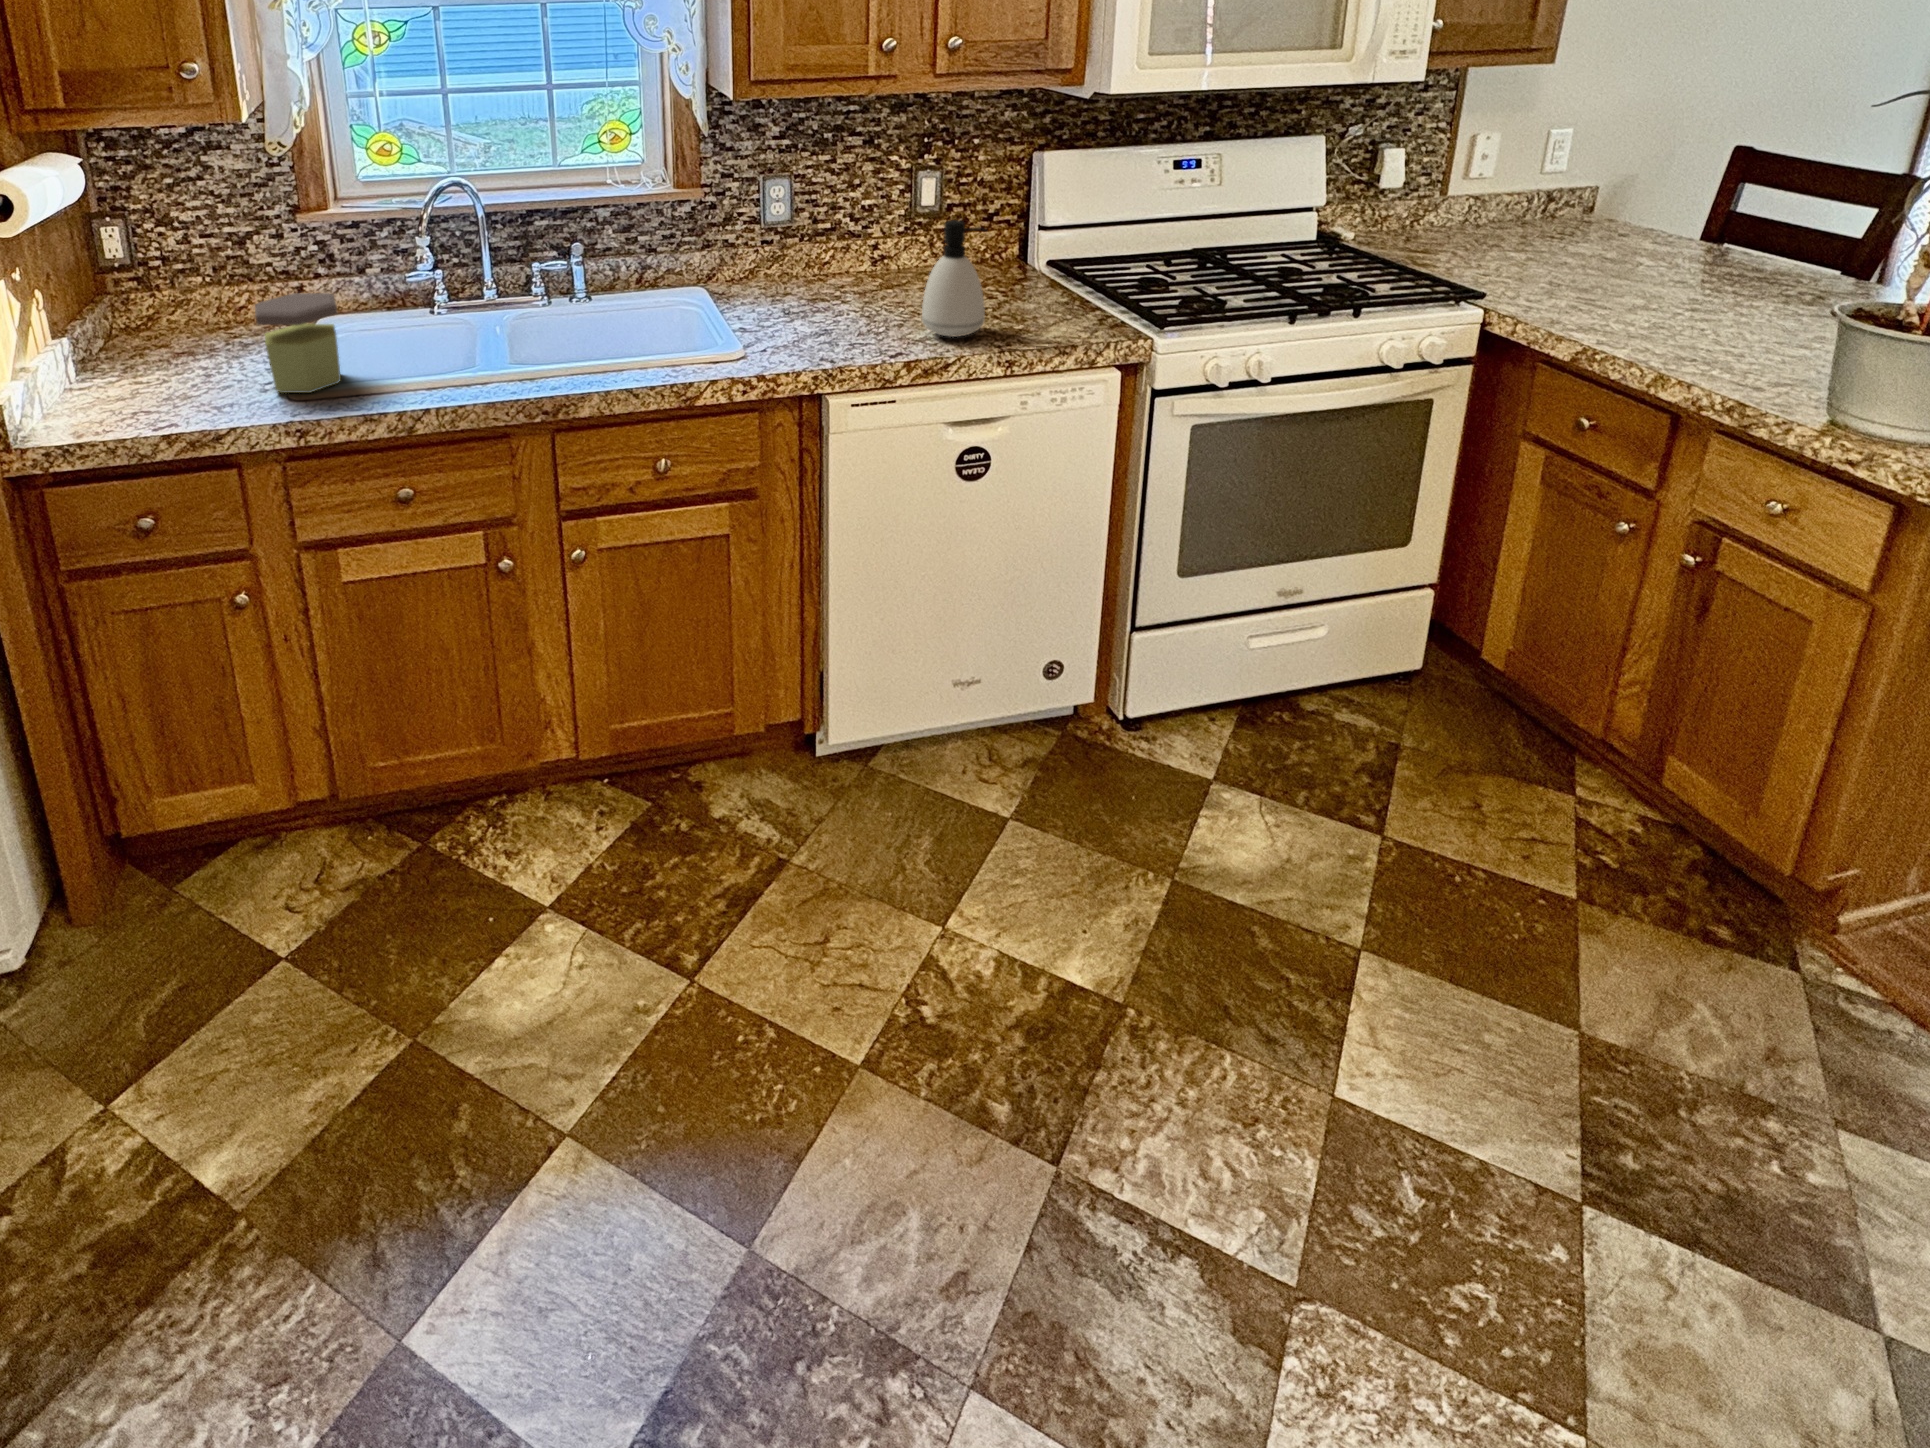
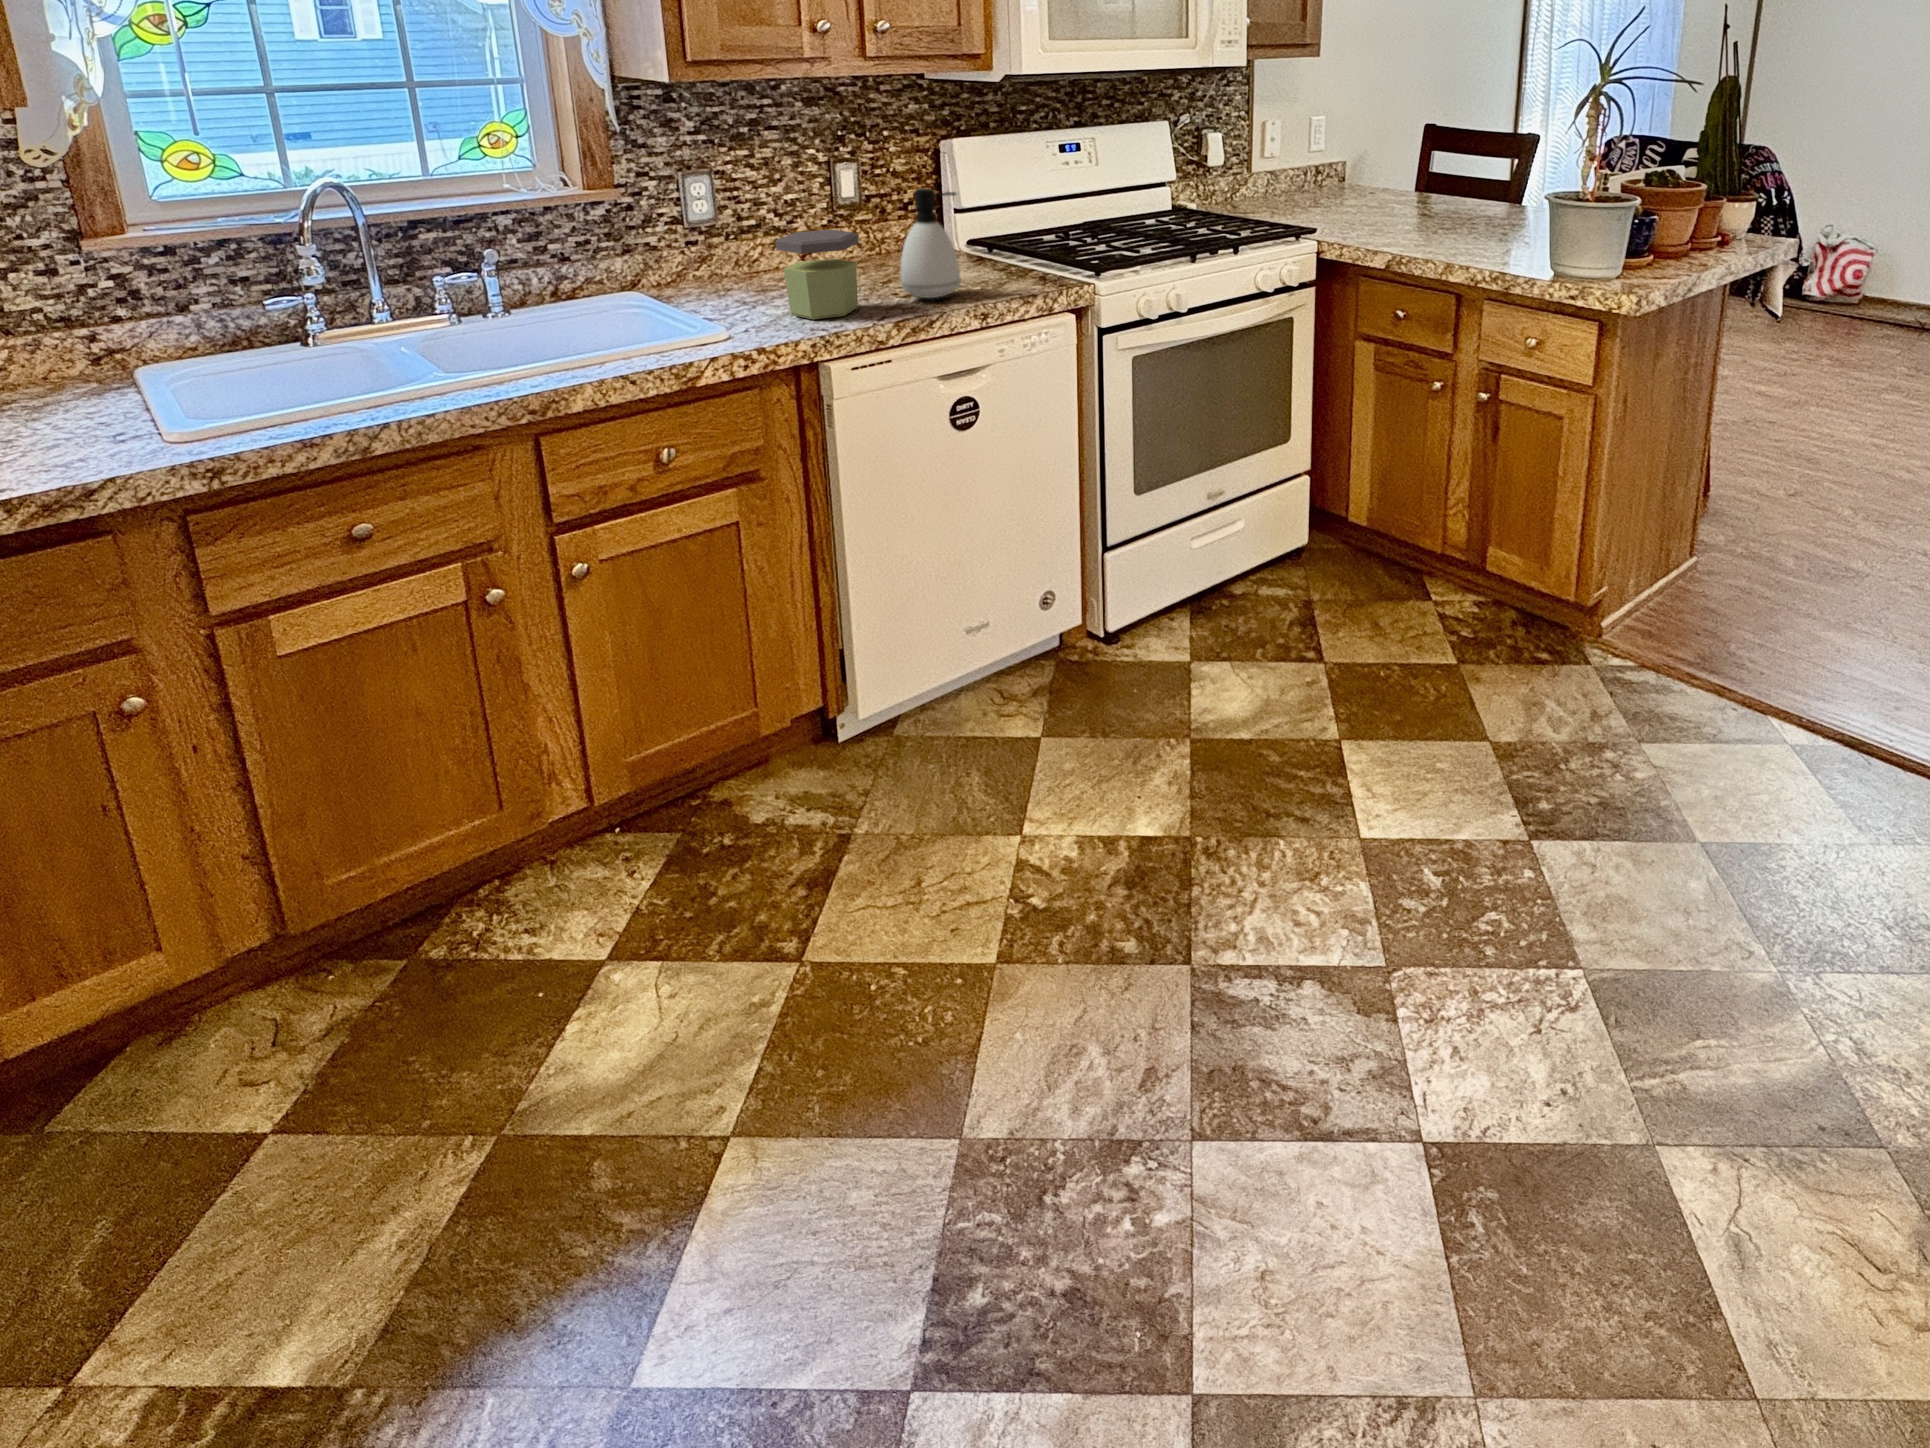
jar: present [255,293,341,393] -> present [776,230,859,319]

